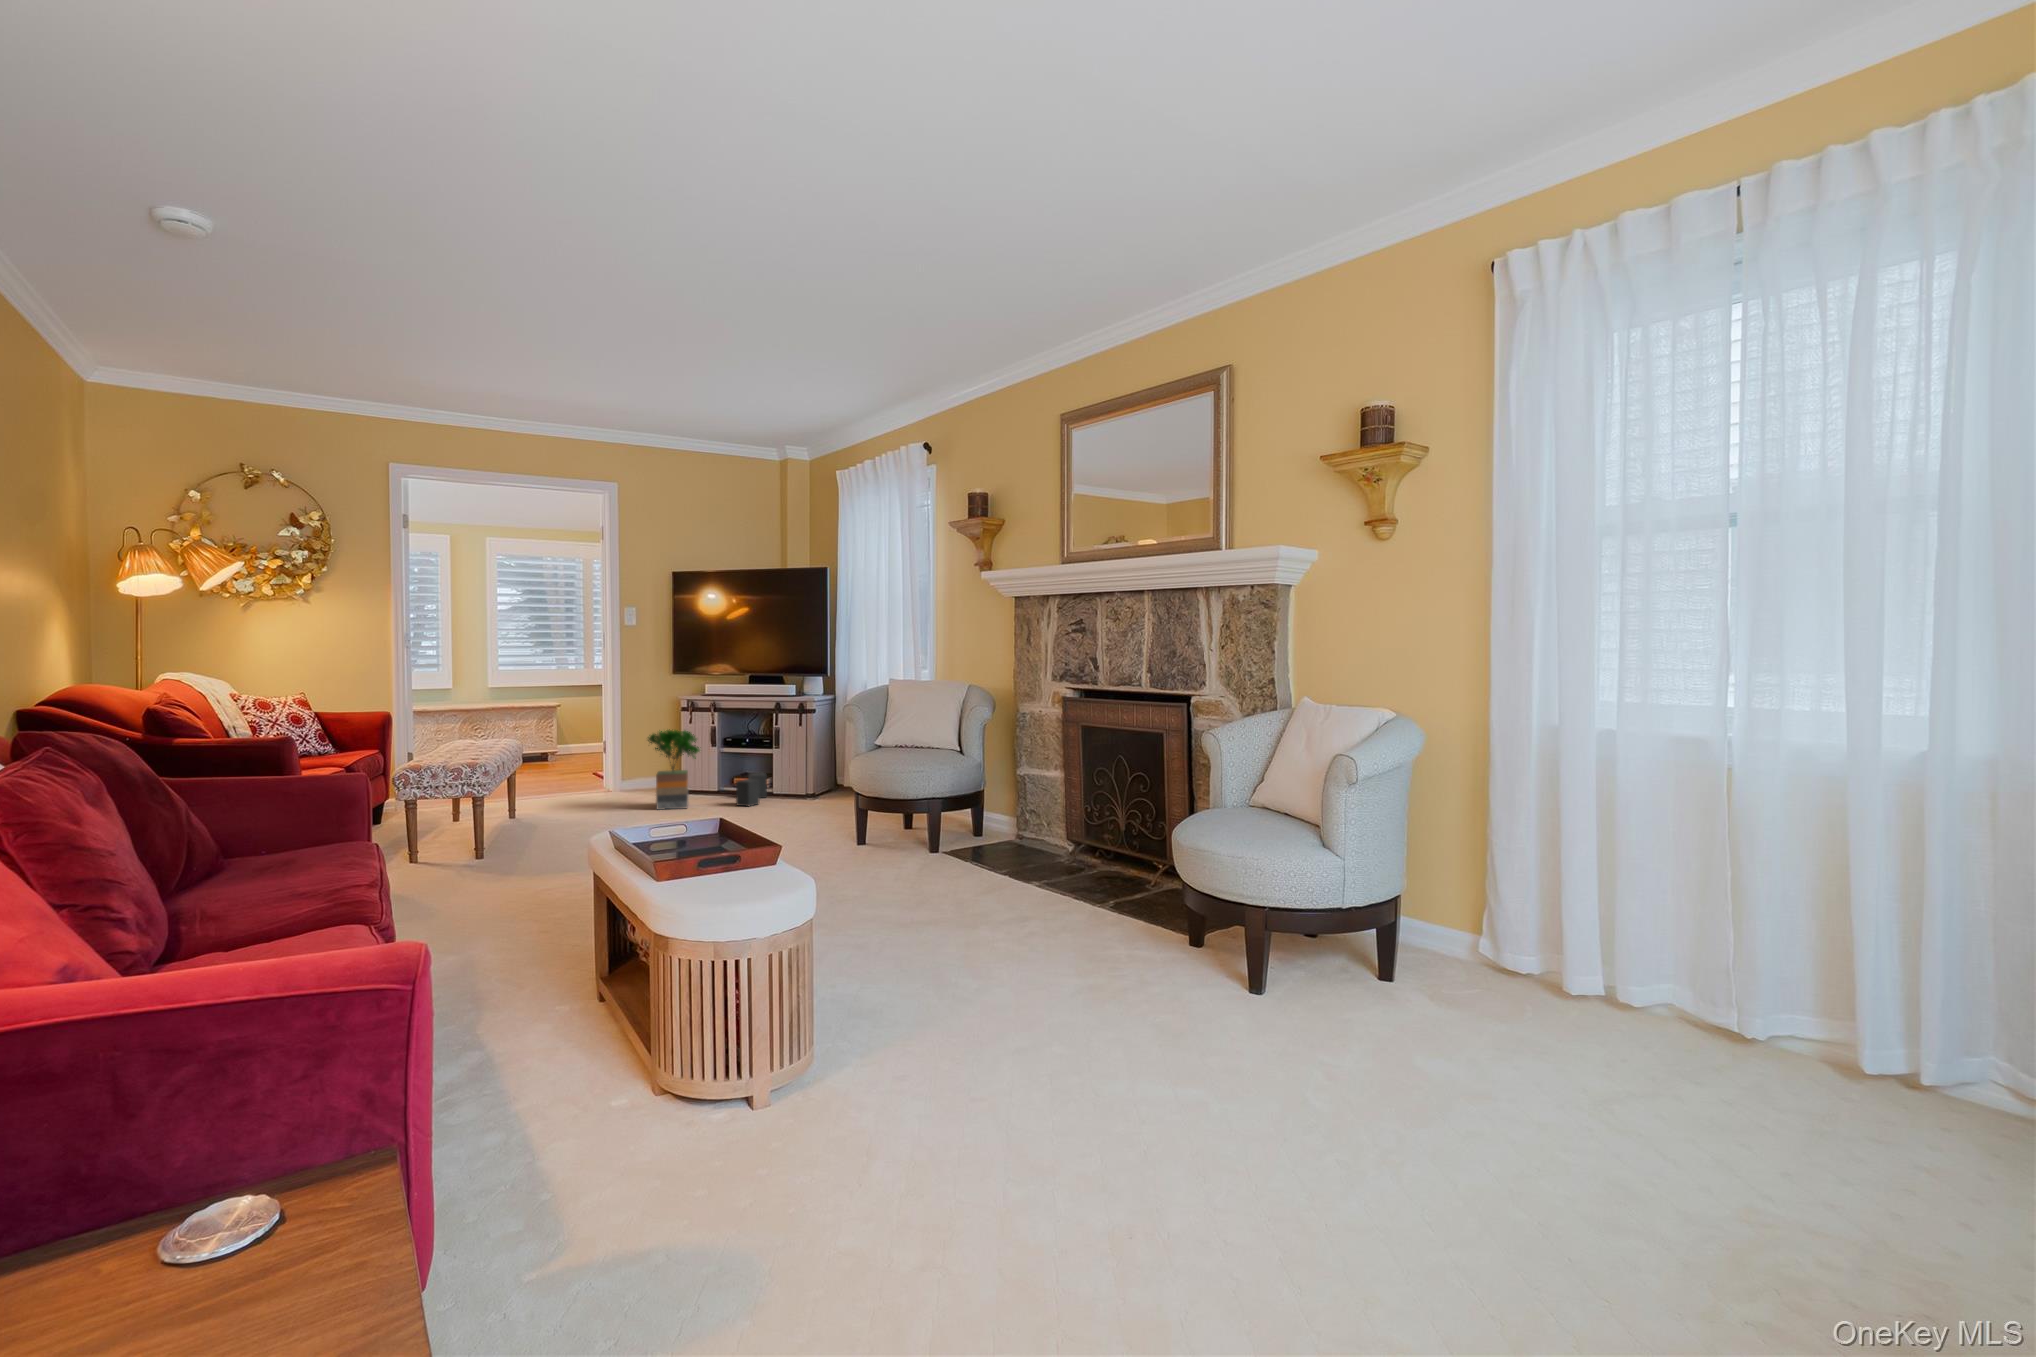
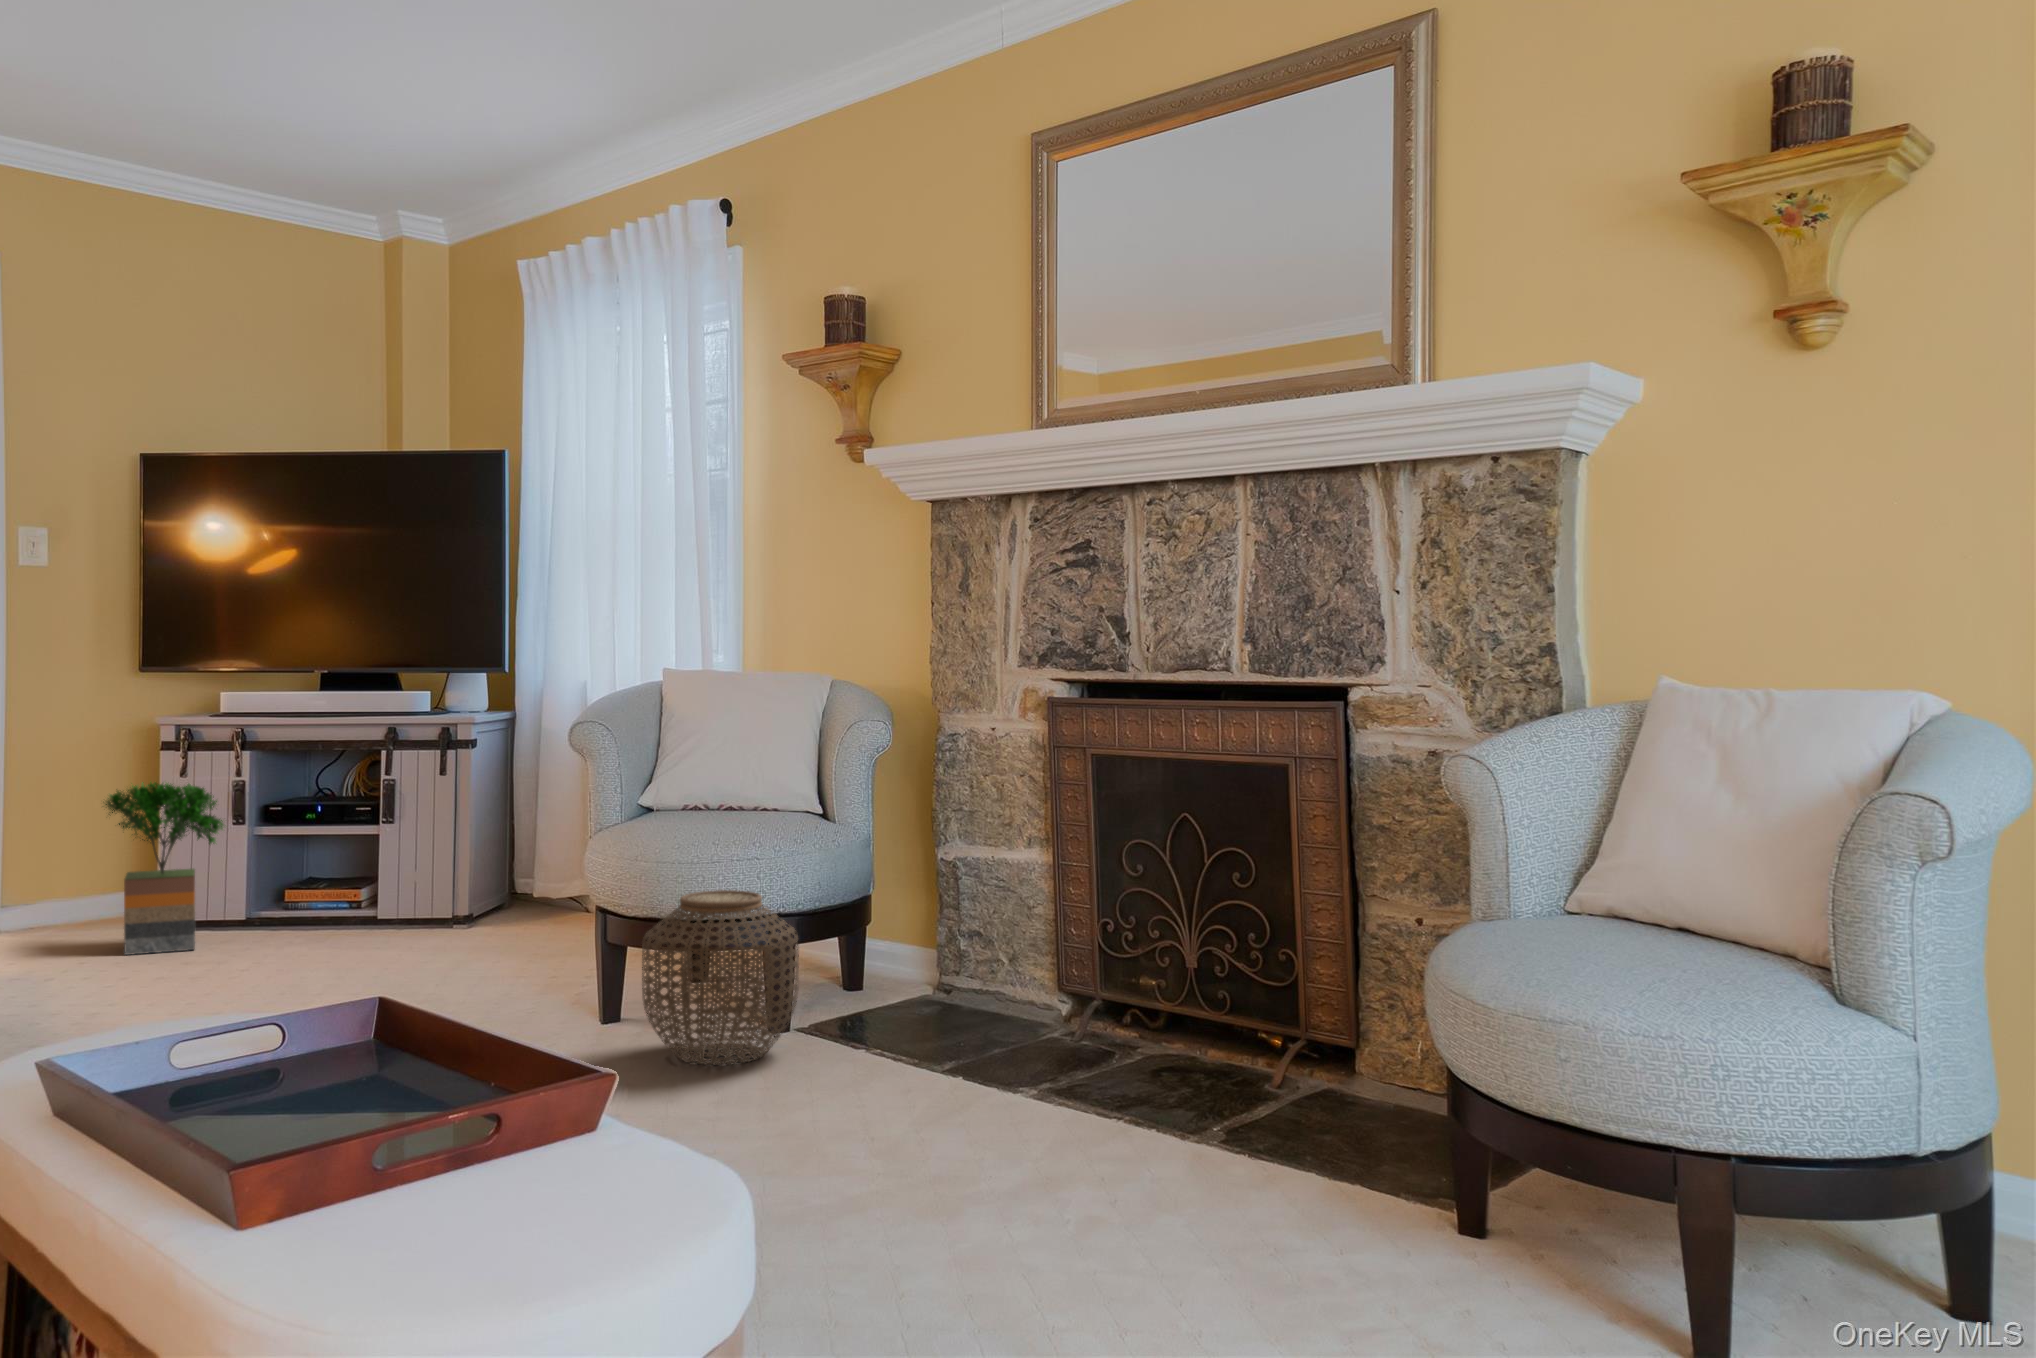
speaker: present [736,773,767,806] -> none [304,871,367,942]
woven basket: none [867,788,938,868] -> present [642,890,799,1065]

